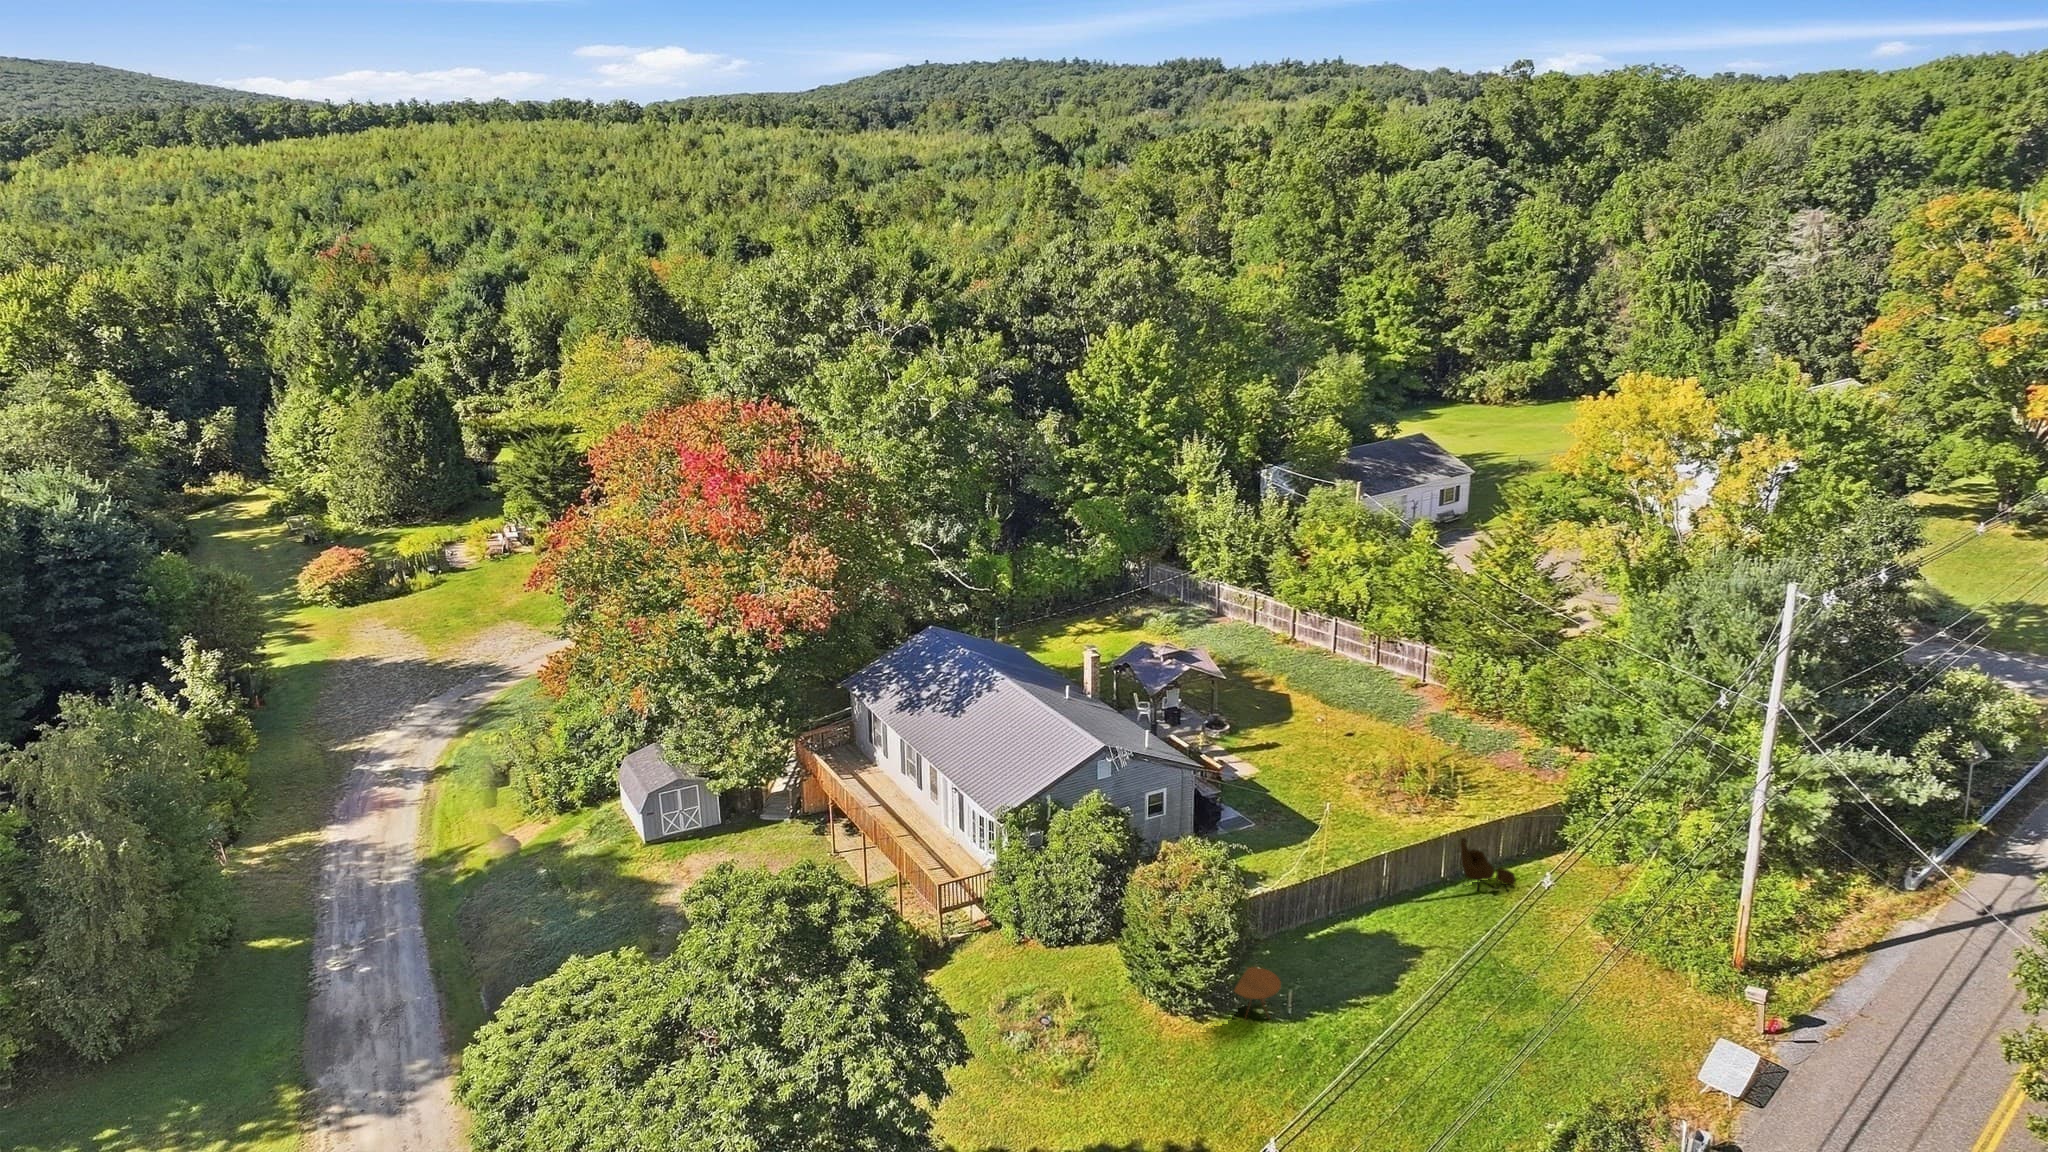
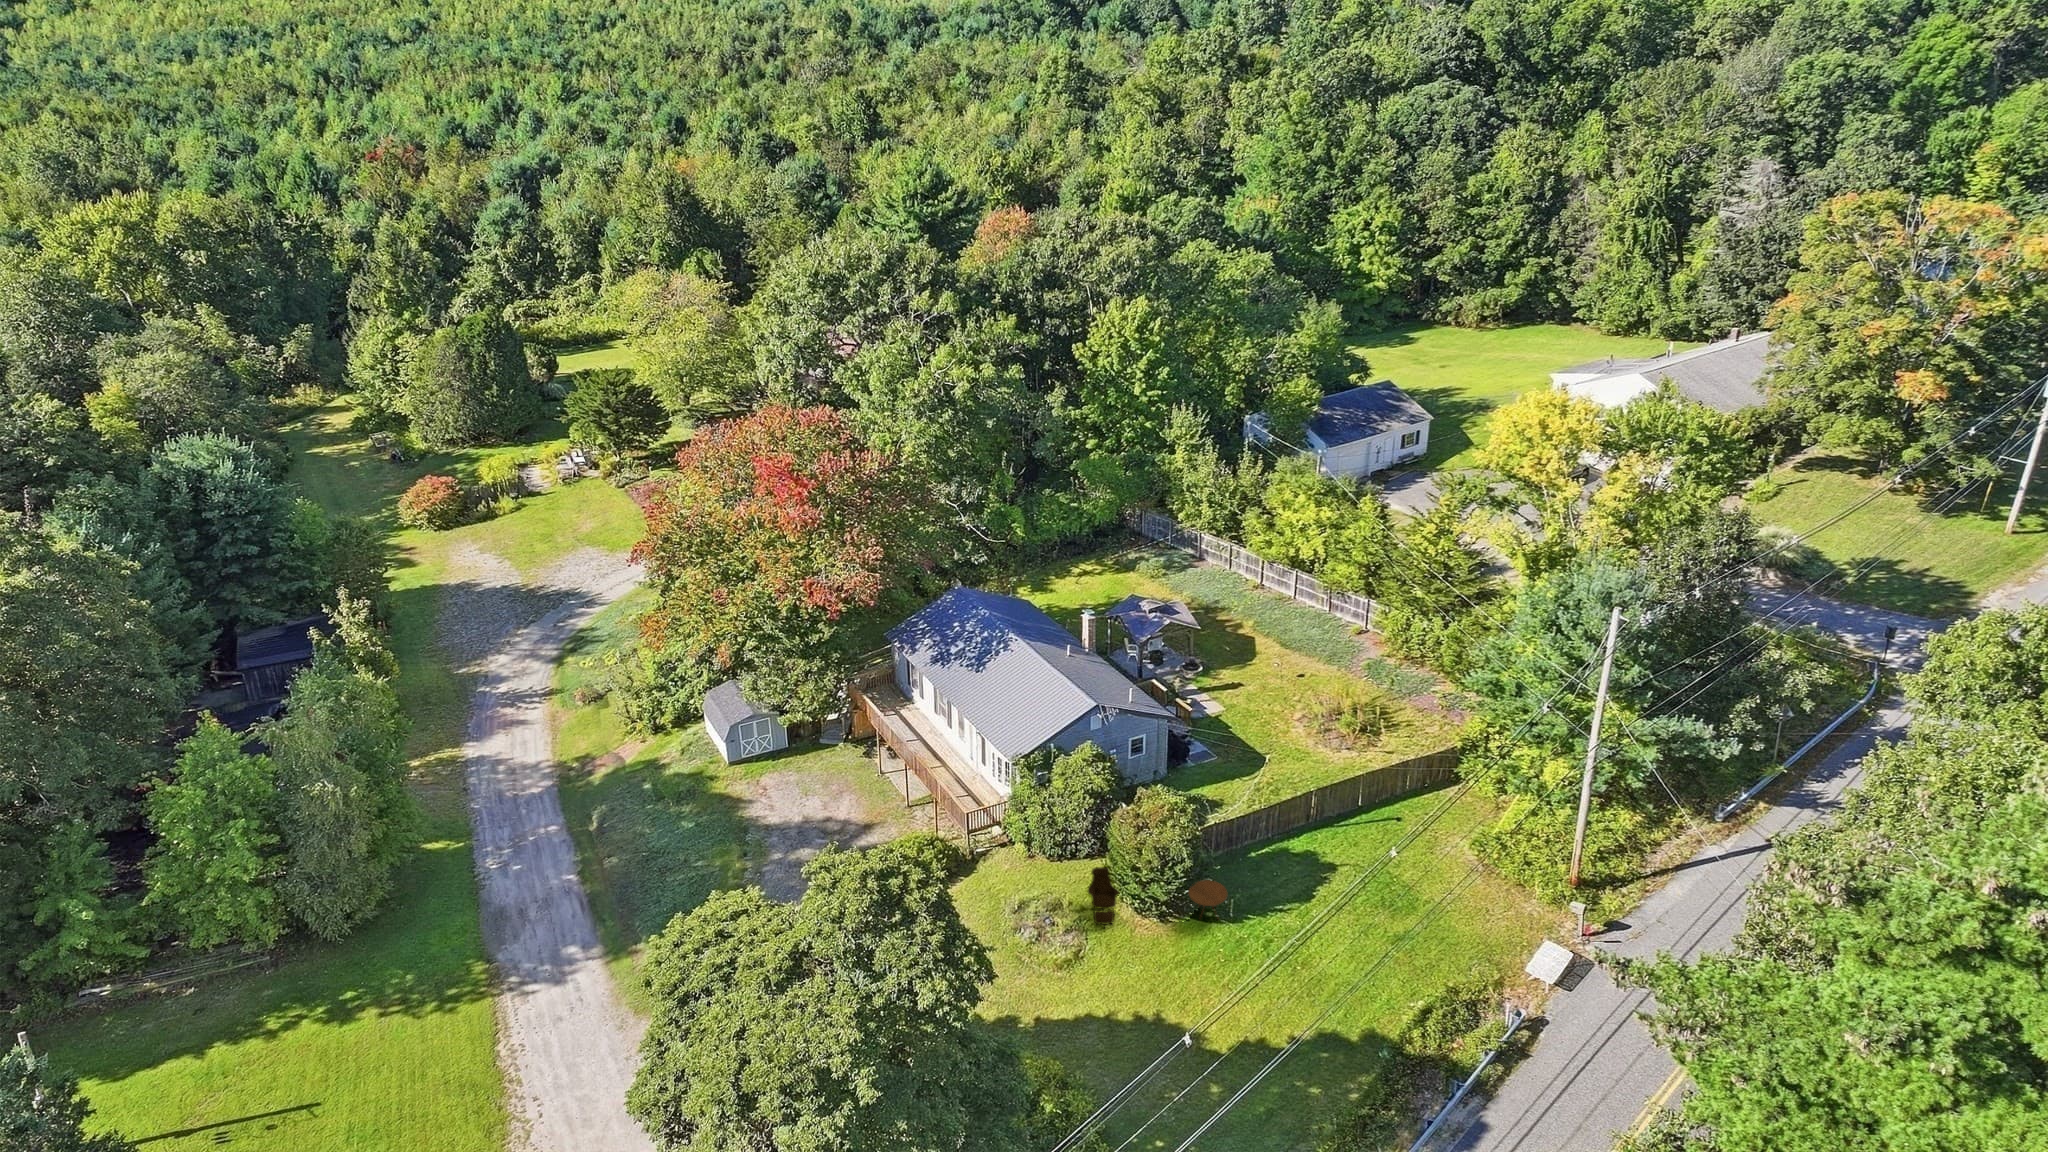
lounge chair: present [1460,838,1516,891] -> present [1087,867,1120,925]

